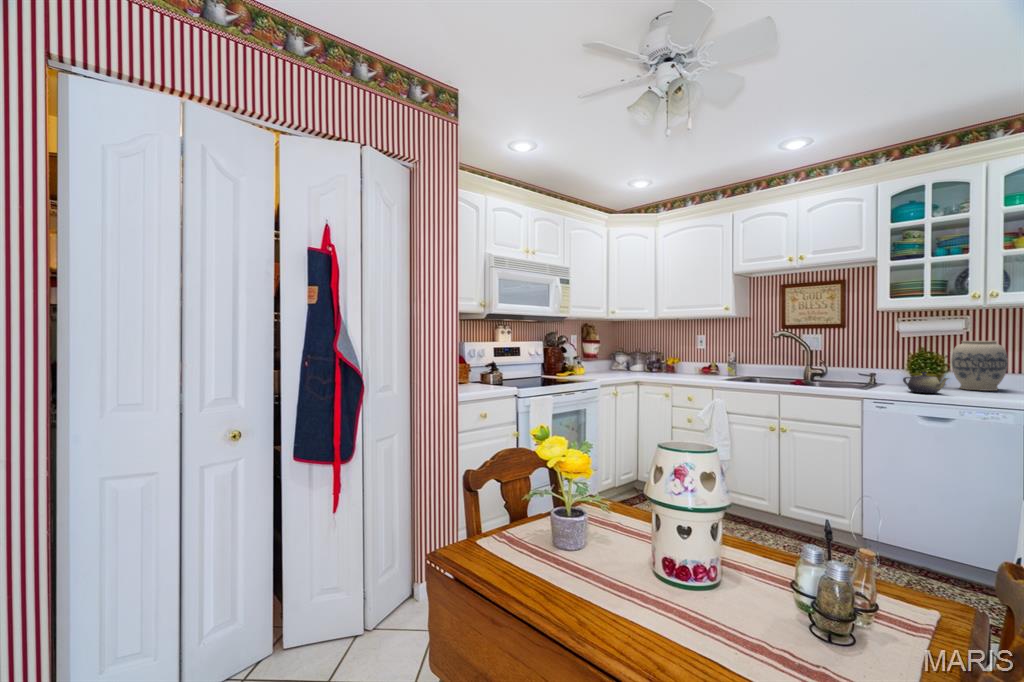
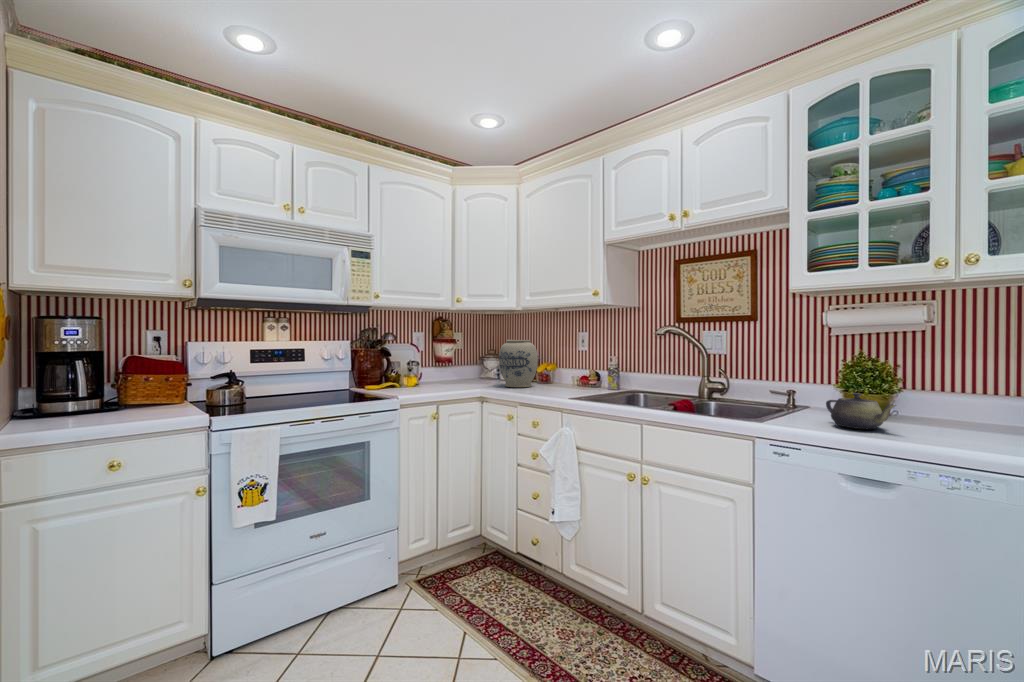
vase: present [951,341,1008,391] -> present [499,340,538,387]

